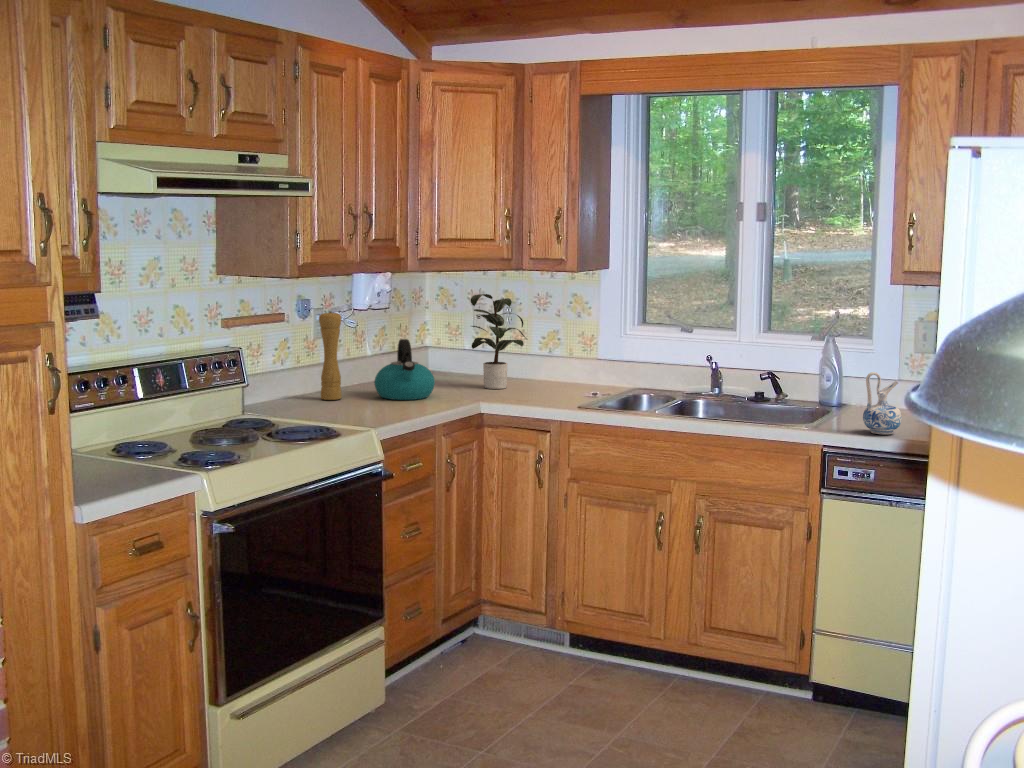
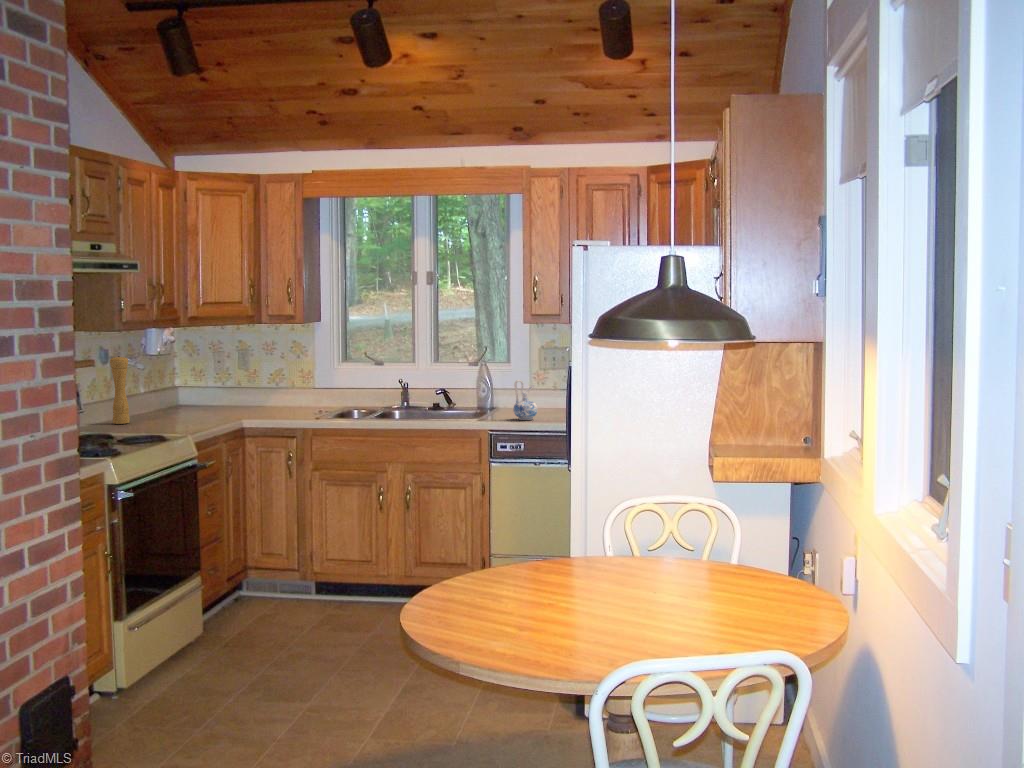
potted plant: present [471,294,525,389] -> none [214,340,279,412]
kettle: present [374,339,435,400] -> none [154,376,202,421]

